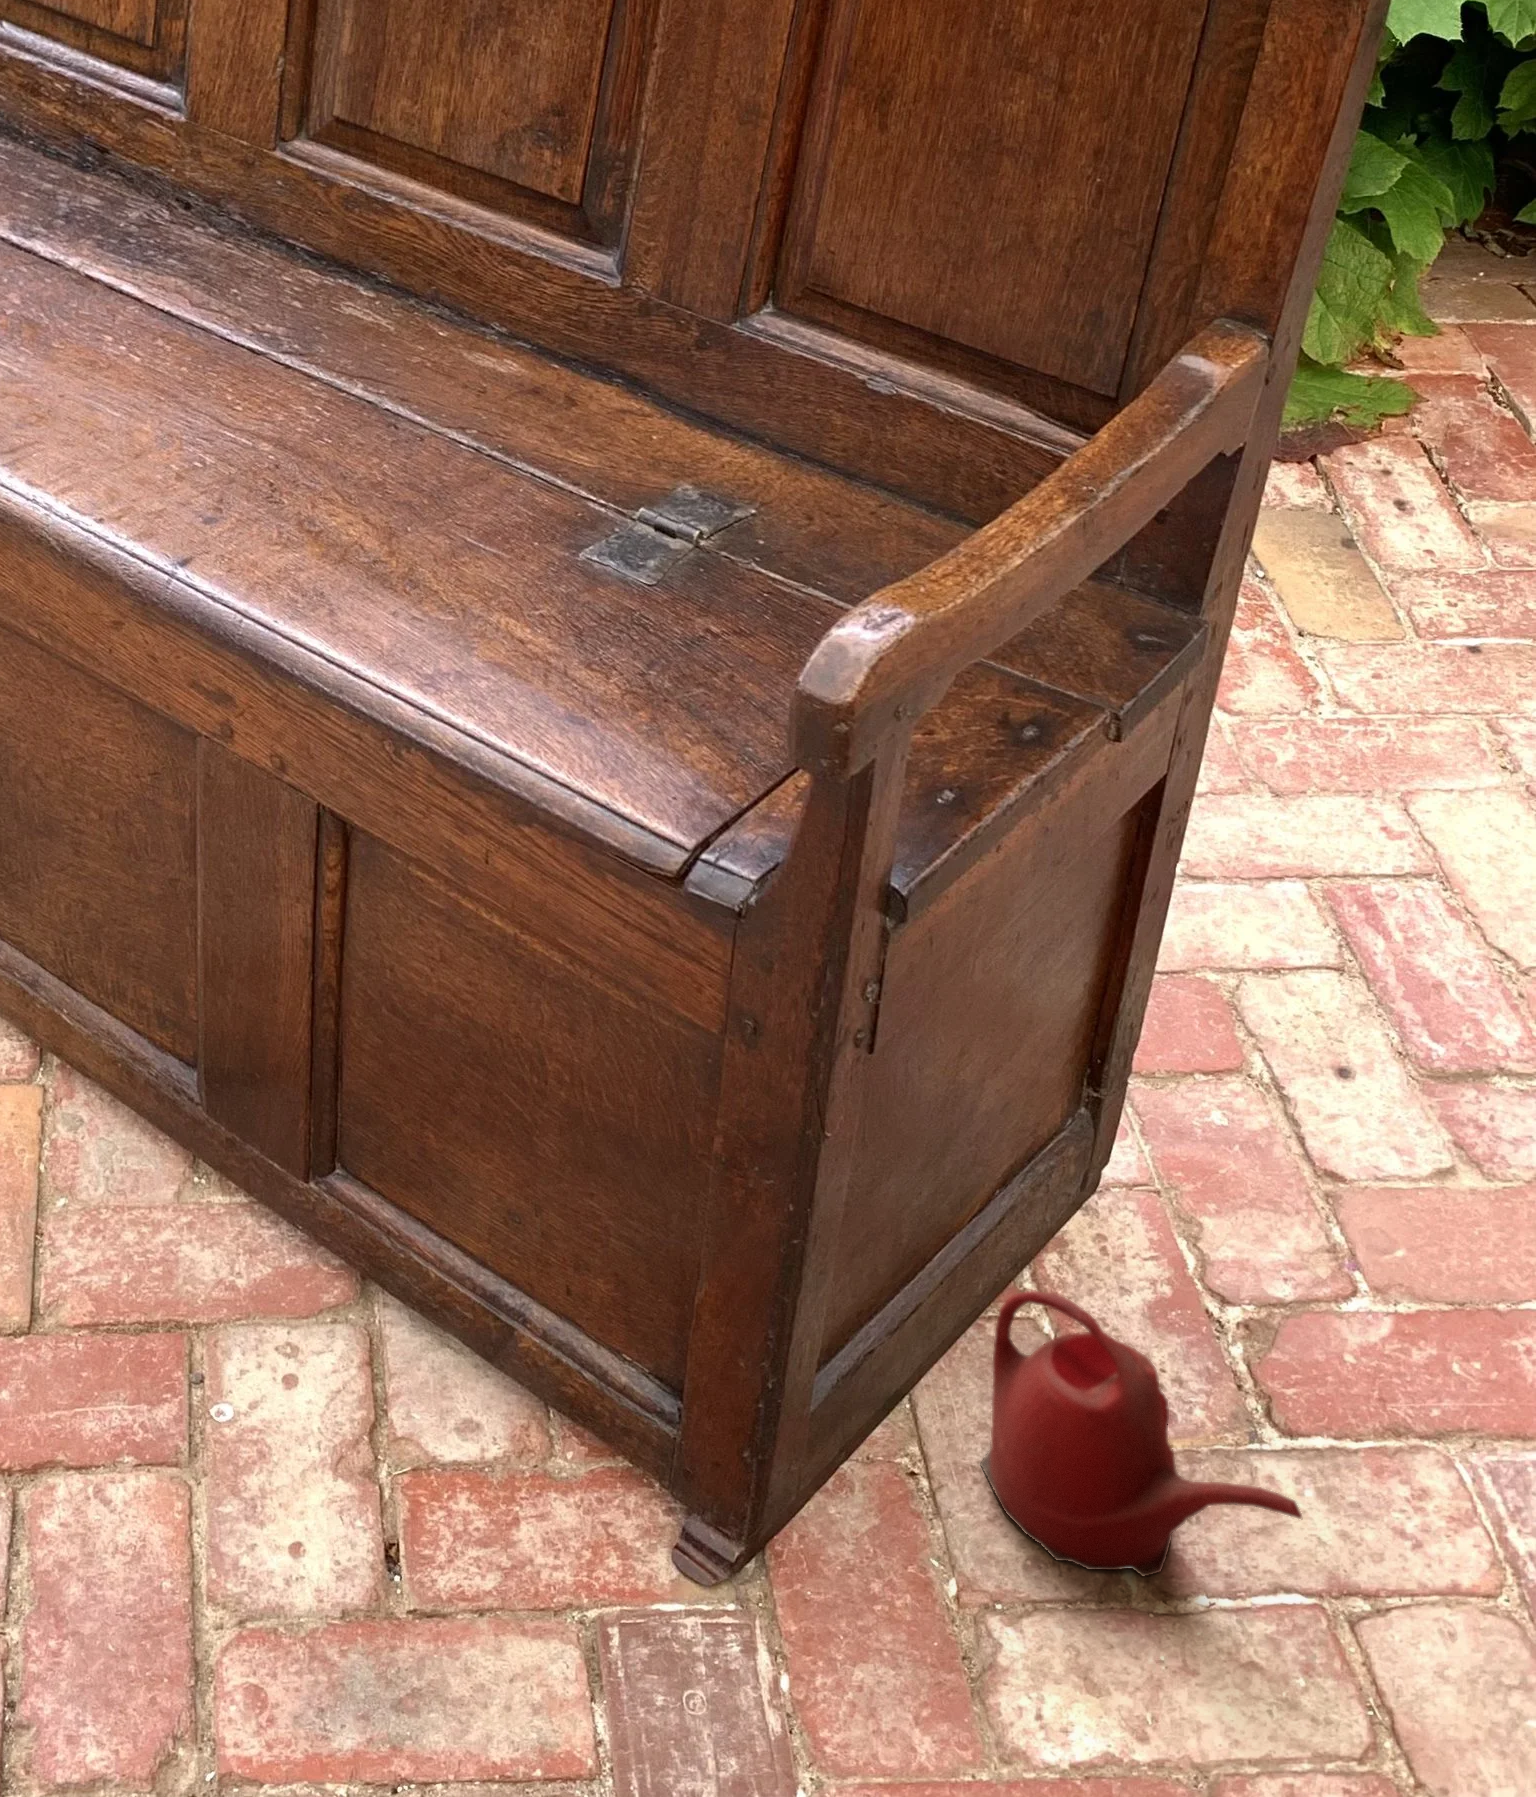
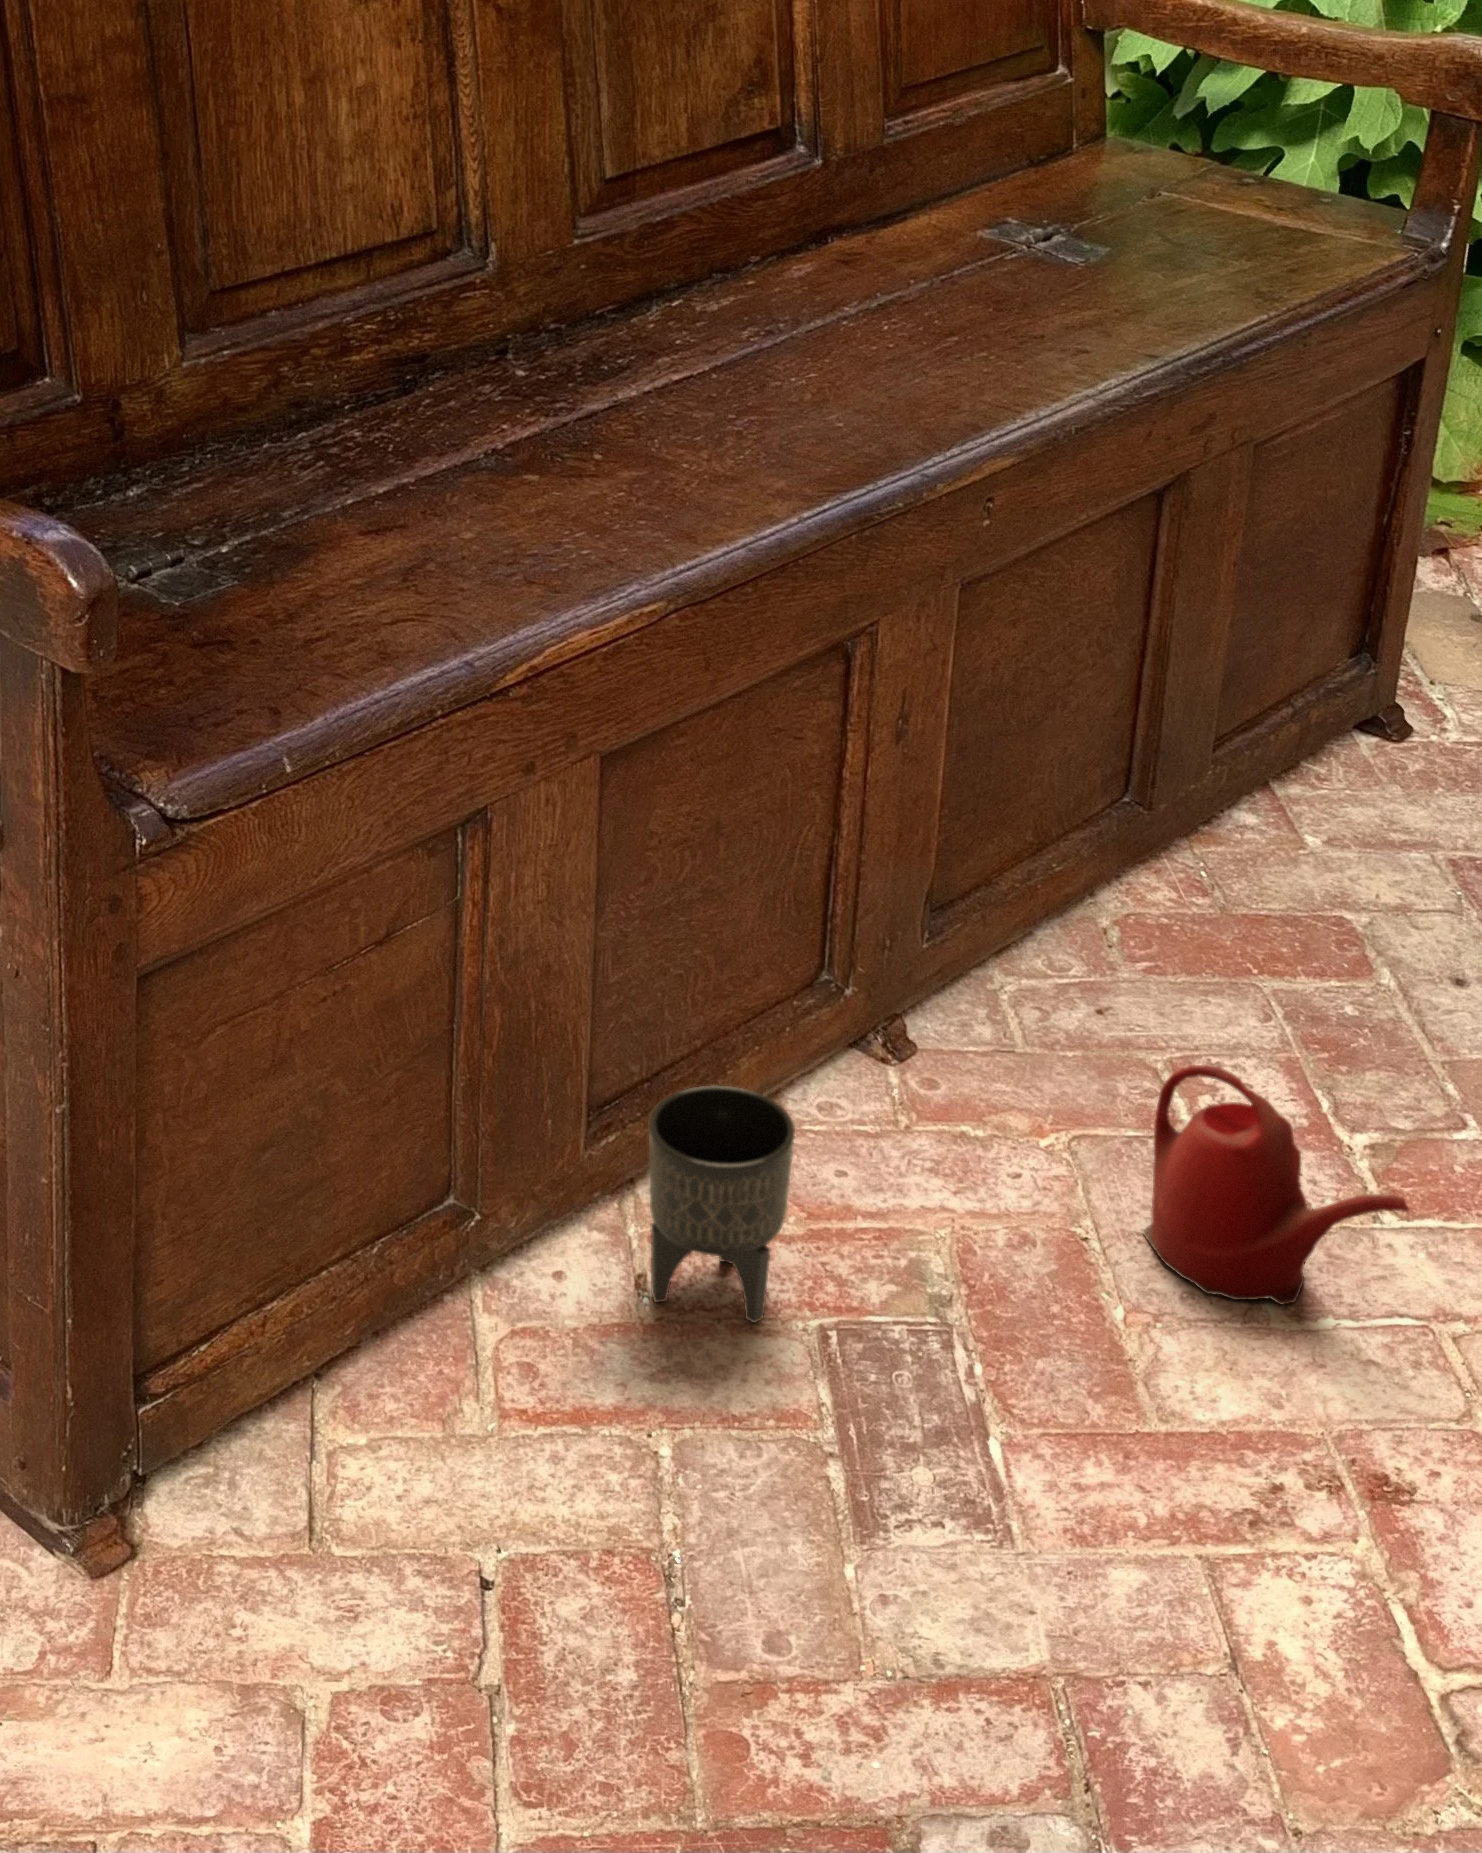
planter: none [392,1340,565,1620] -> present [649,1085,795,1323]

